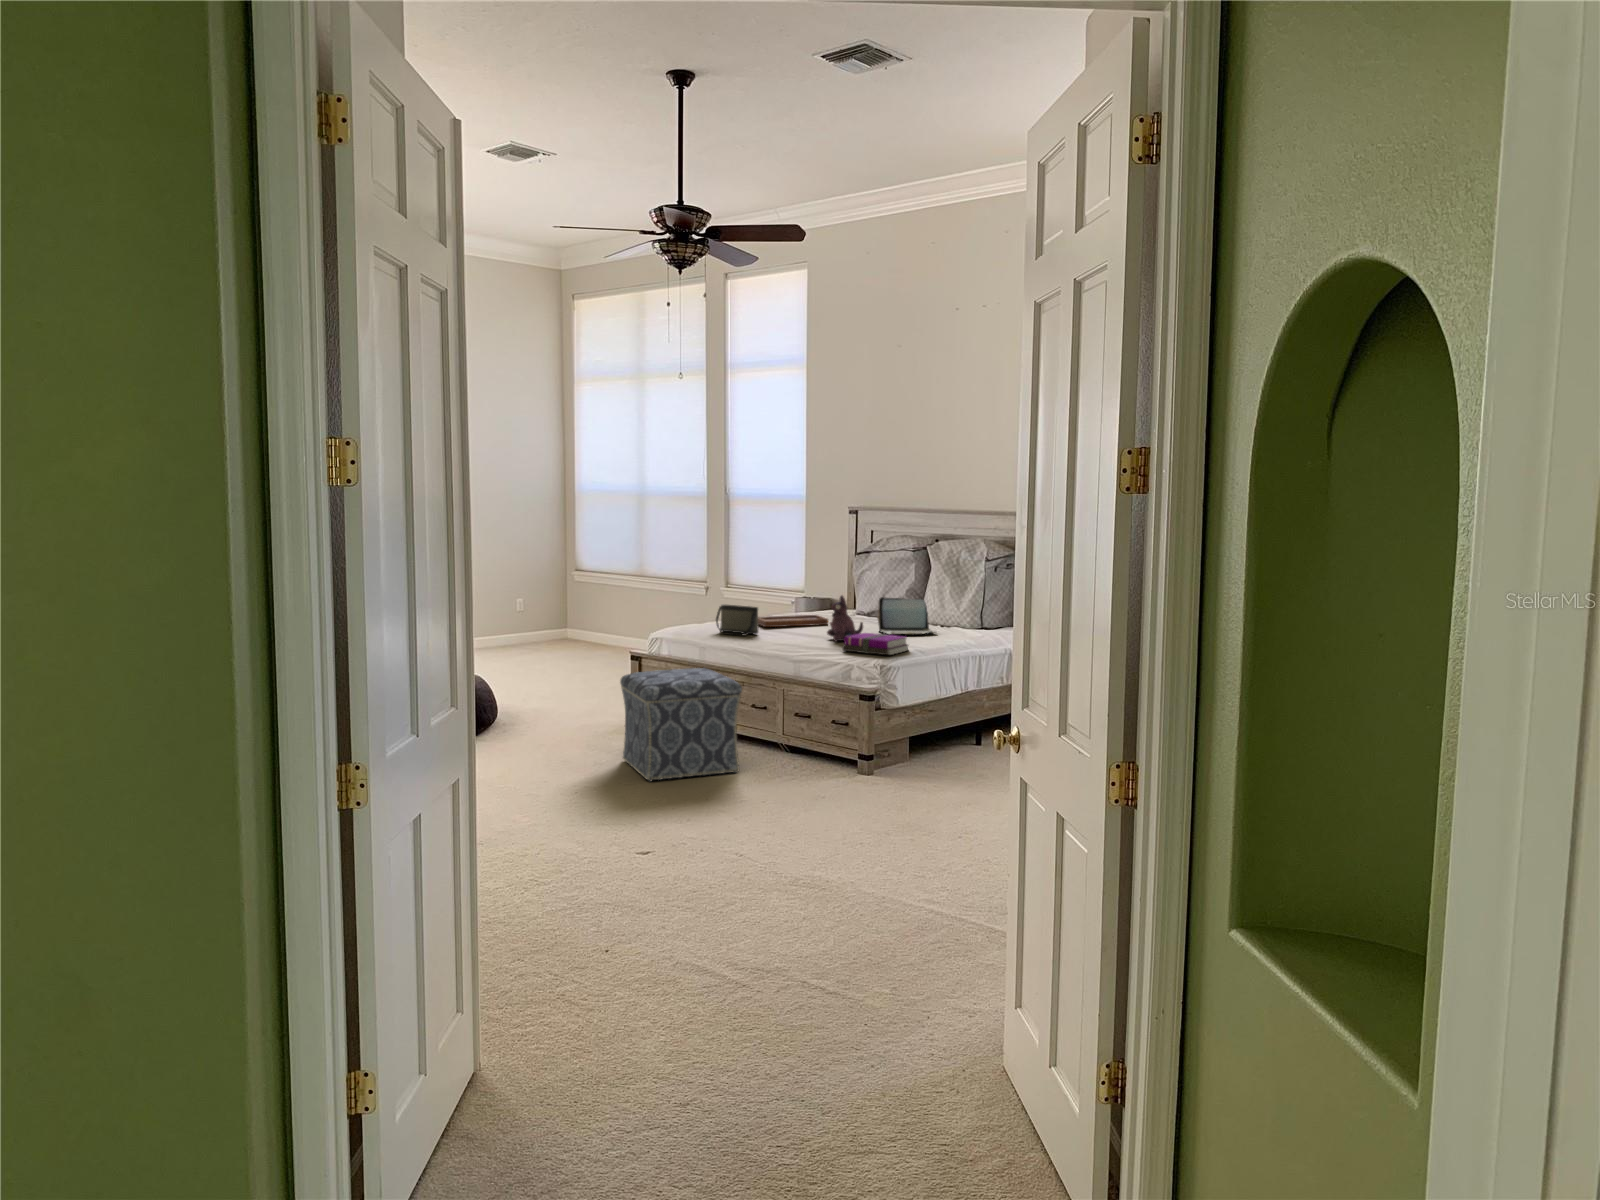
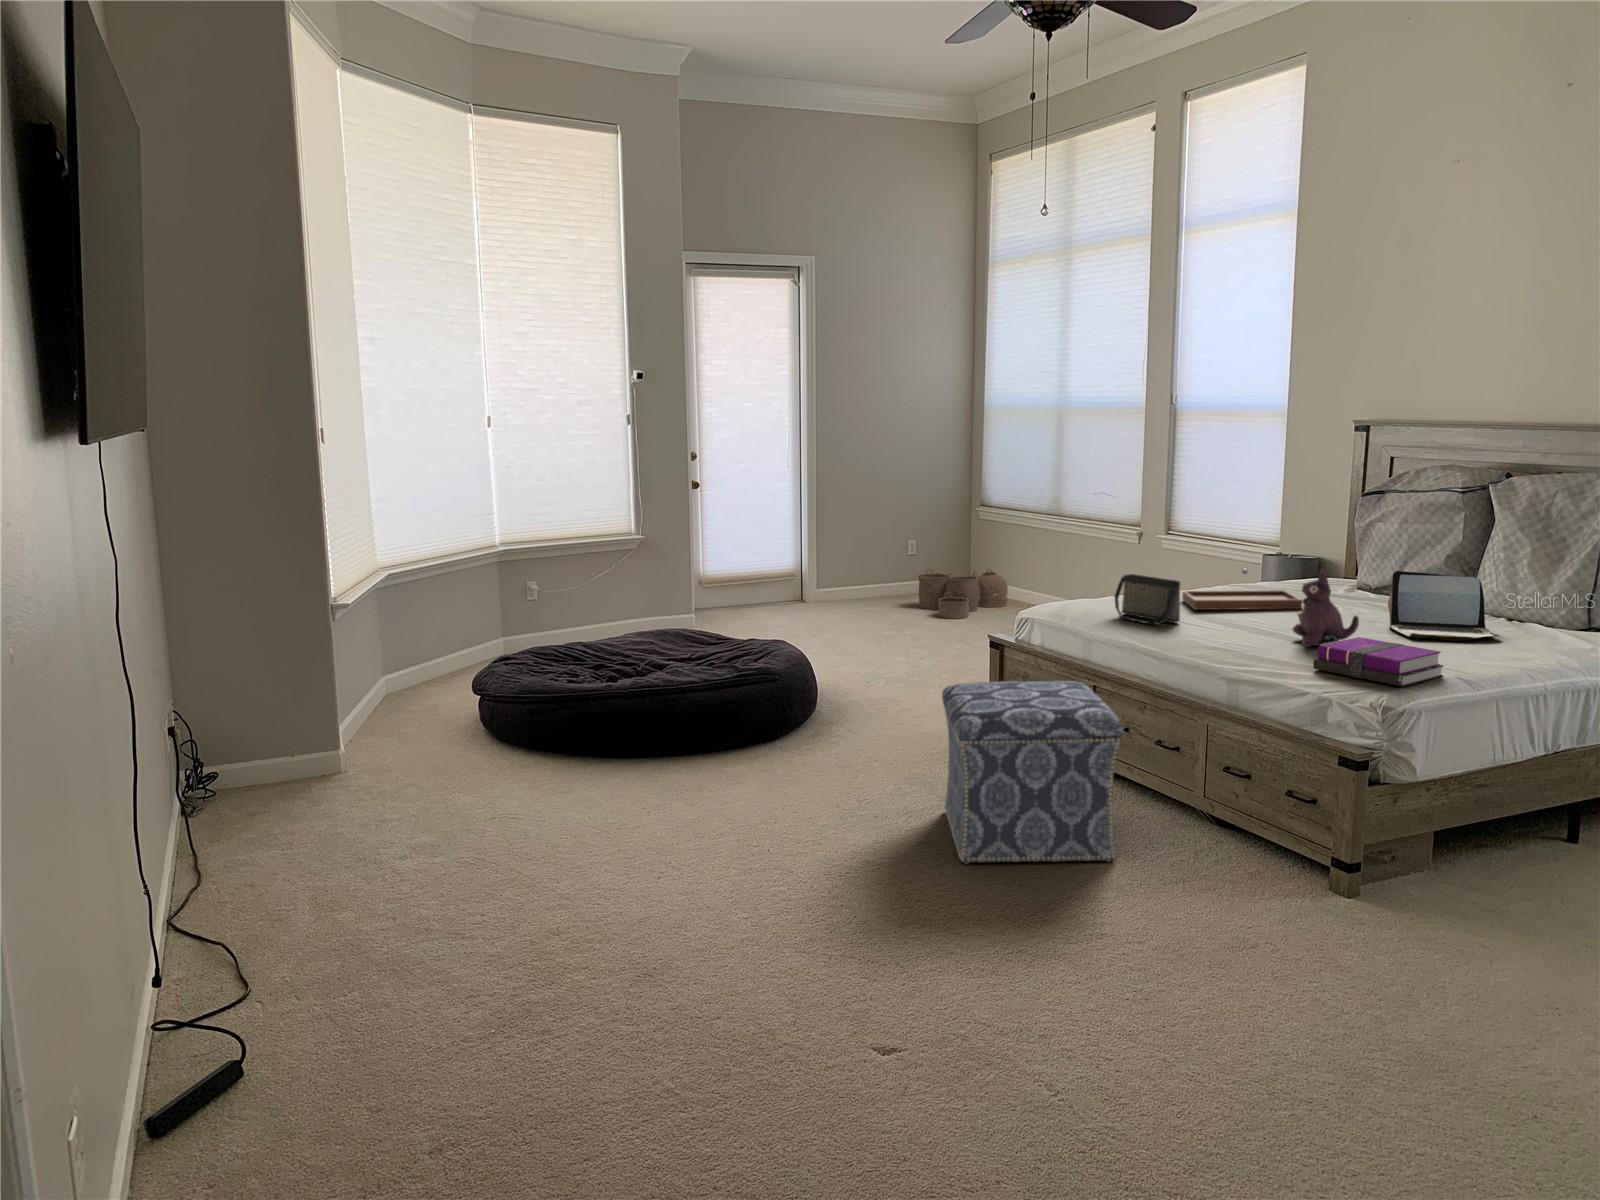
woven basket: none [529,621,601,659] -> present [918,569,1008,618]

